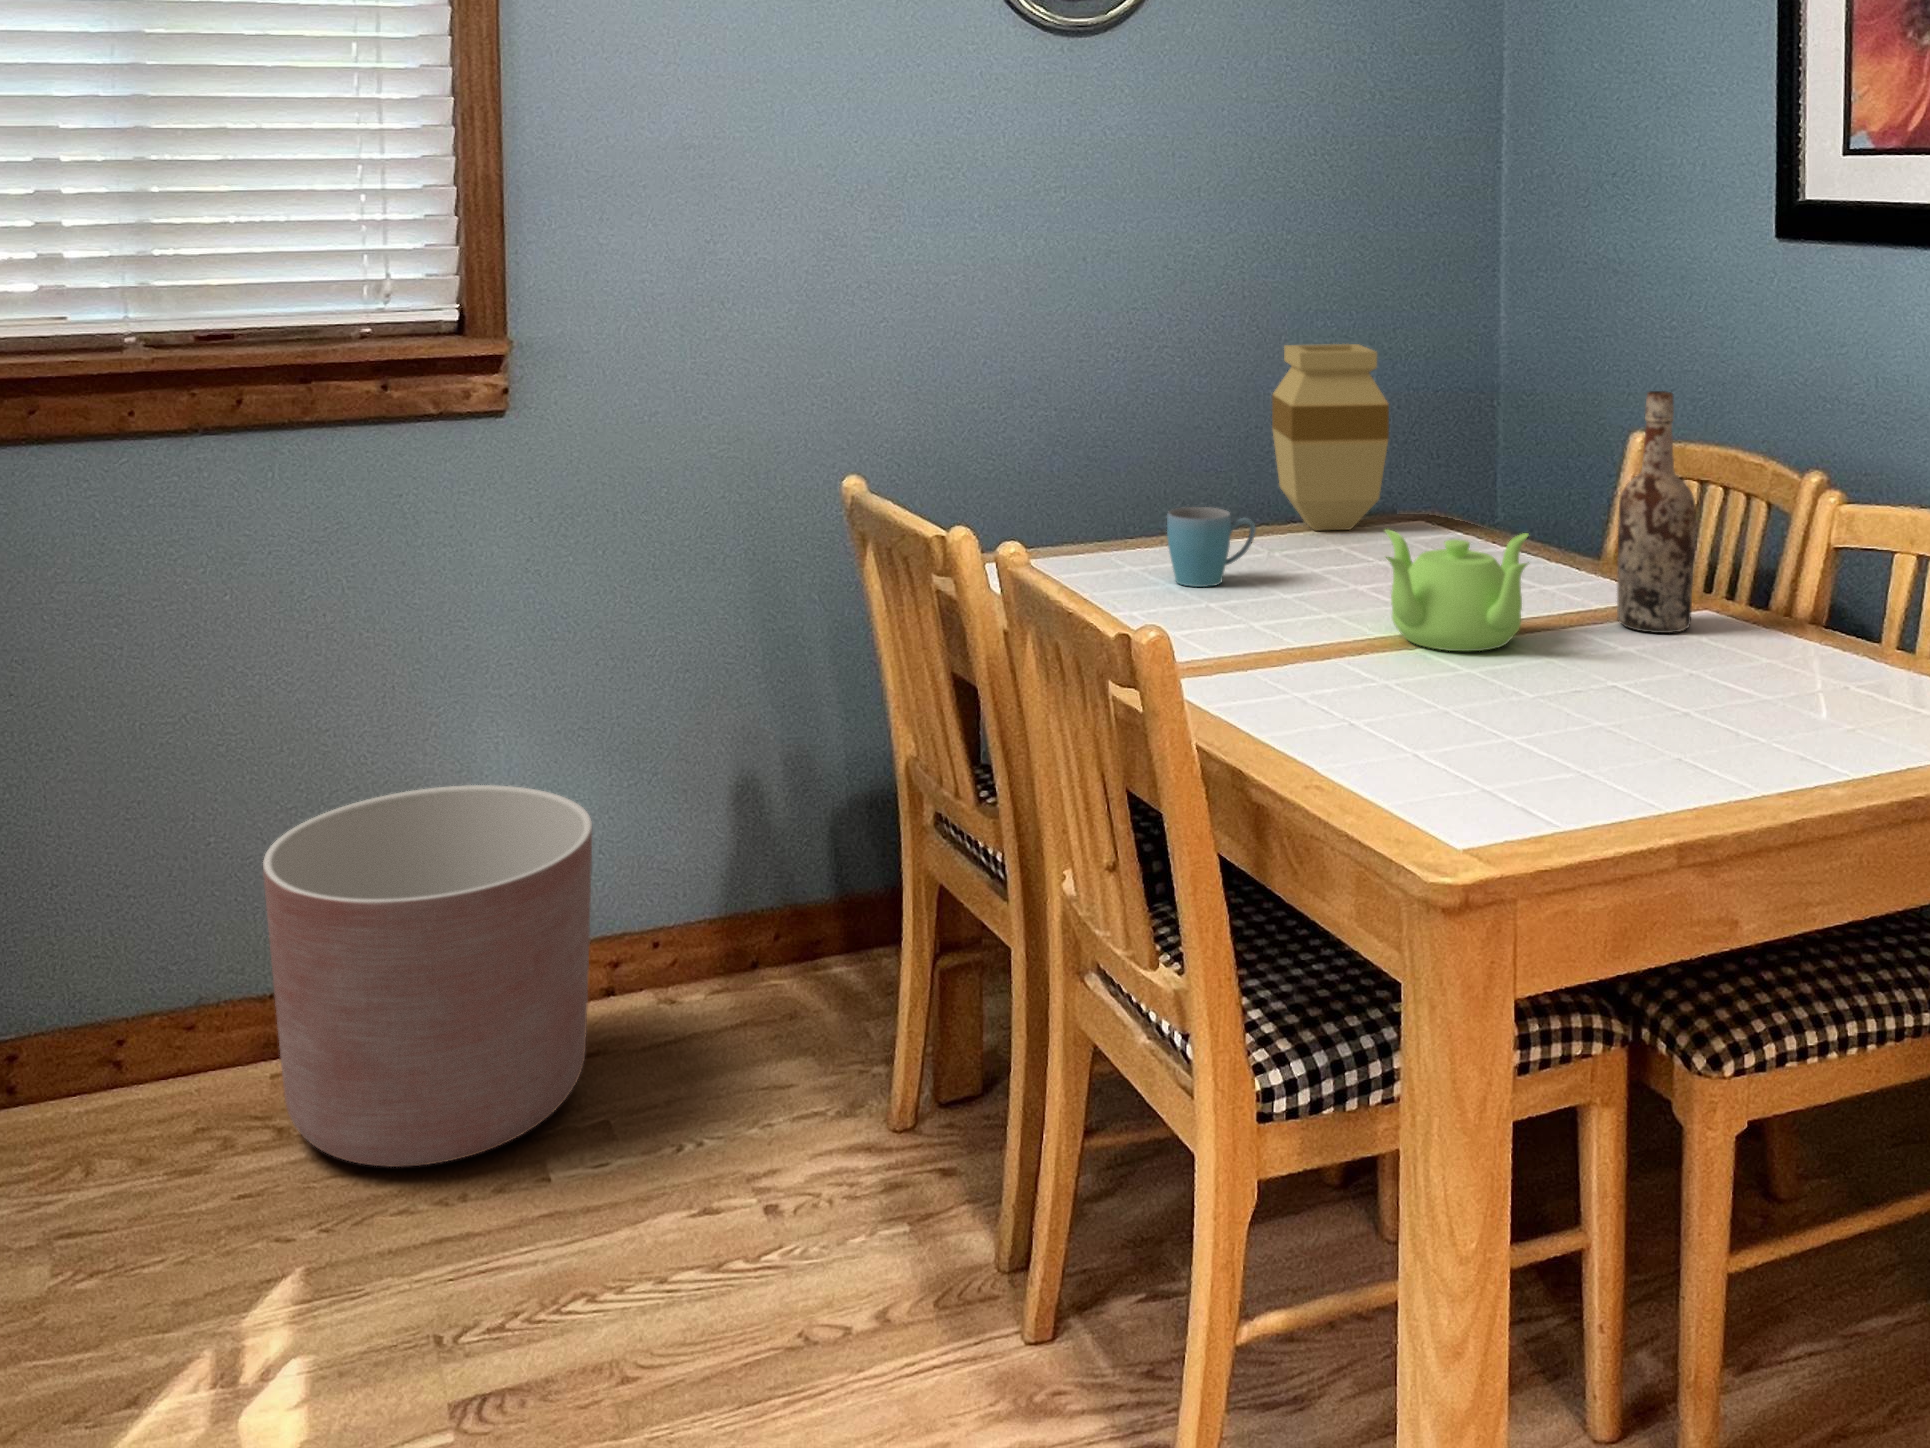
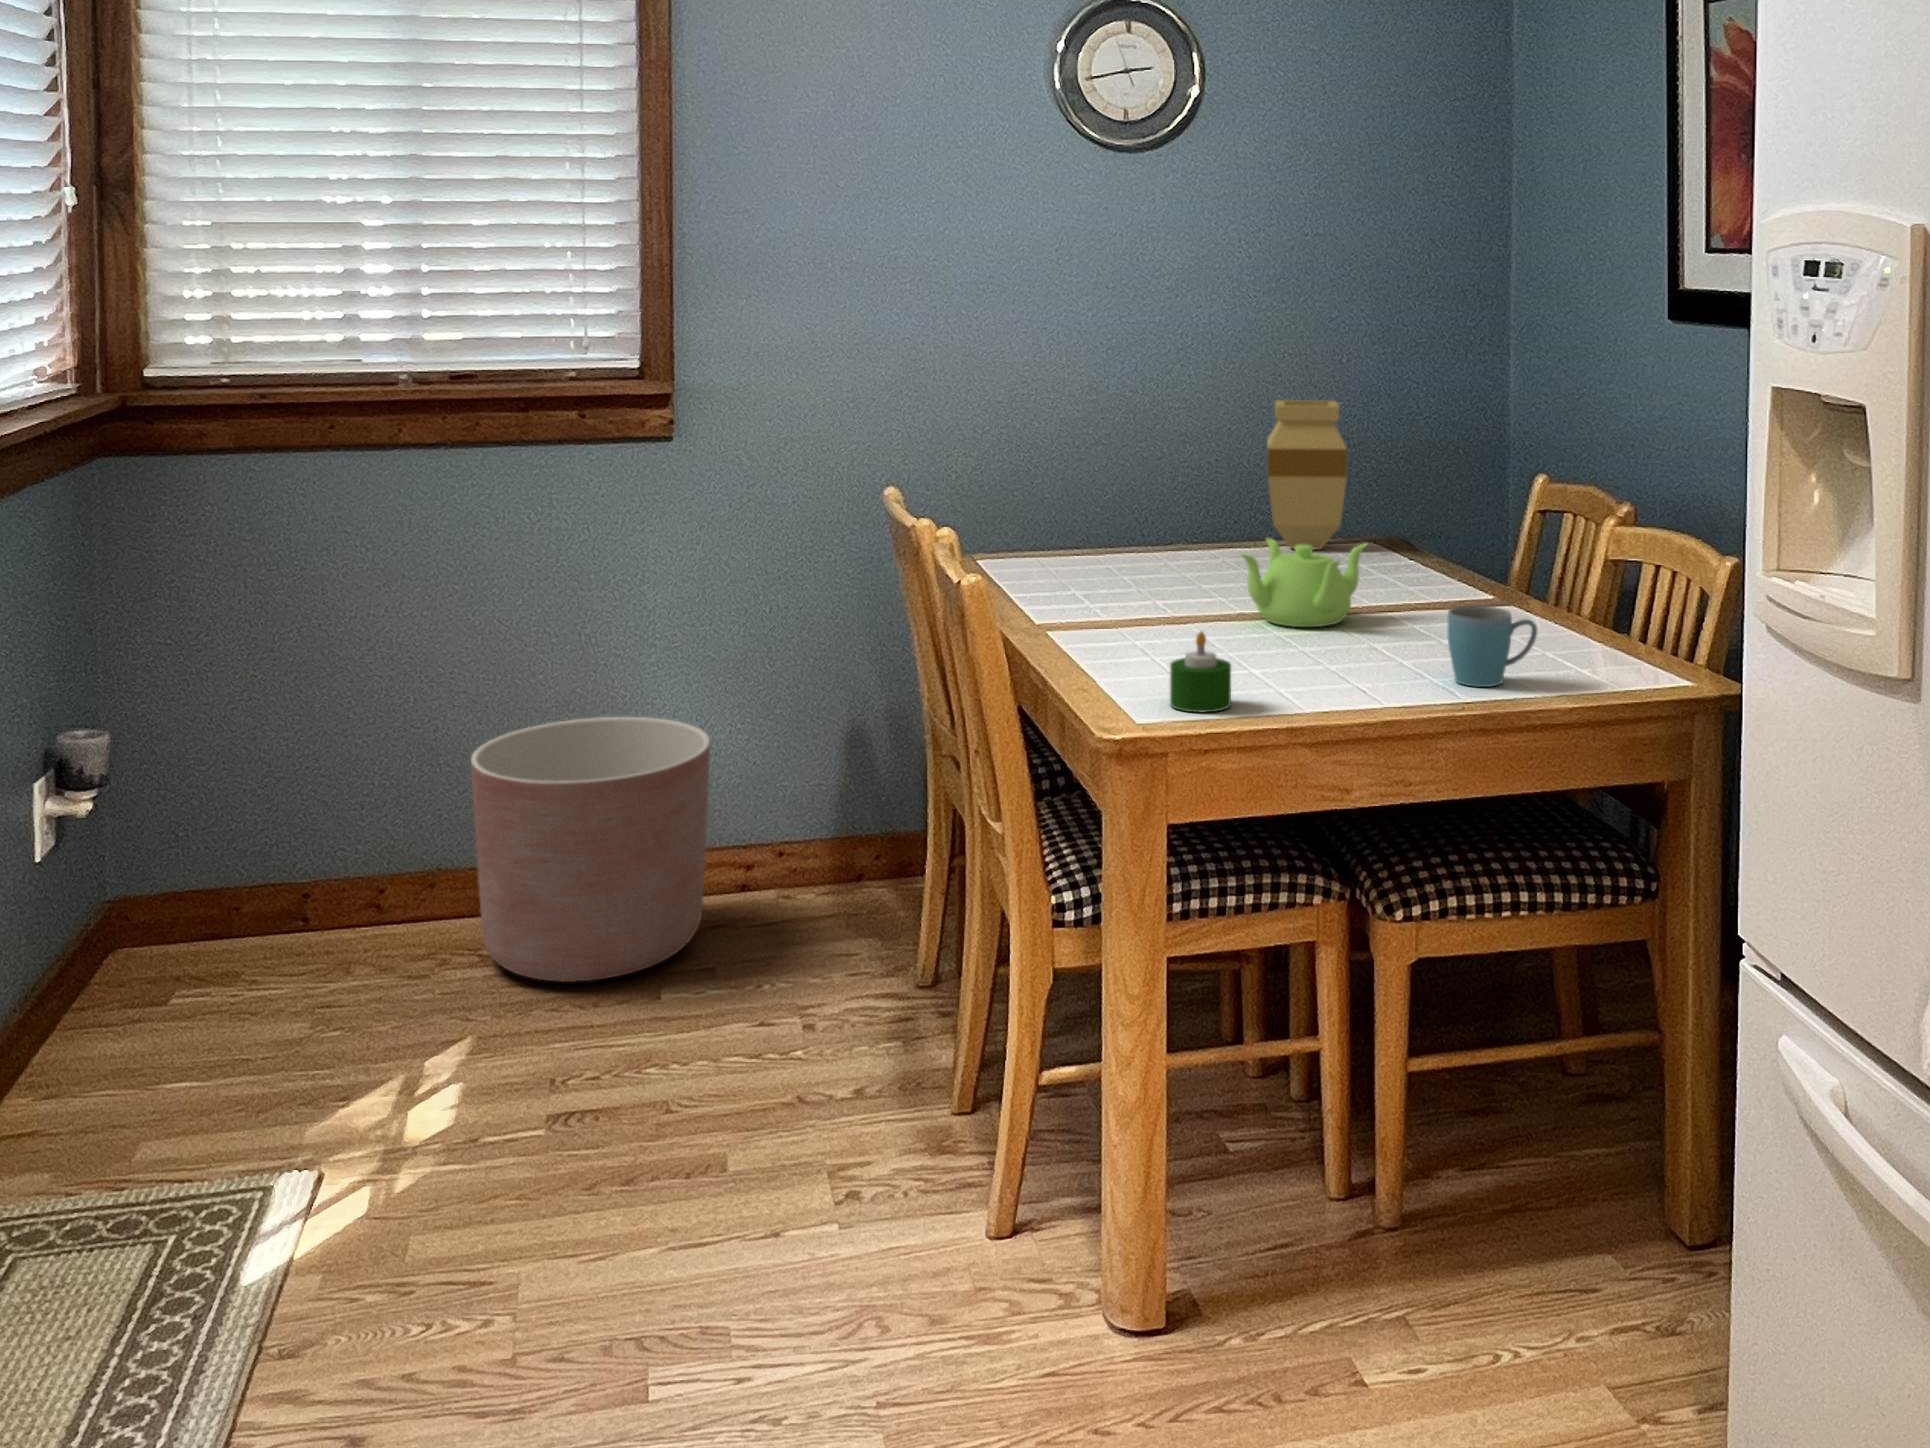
wine bottle: present [1617,391,1695,633] -> none [1440,438,1497,622]
mug: present [1167,507,1256,587] -> present [1448,606,1537,687]
candle: none [1445,693,1537,815] -> present [1170,632,1231,712]

